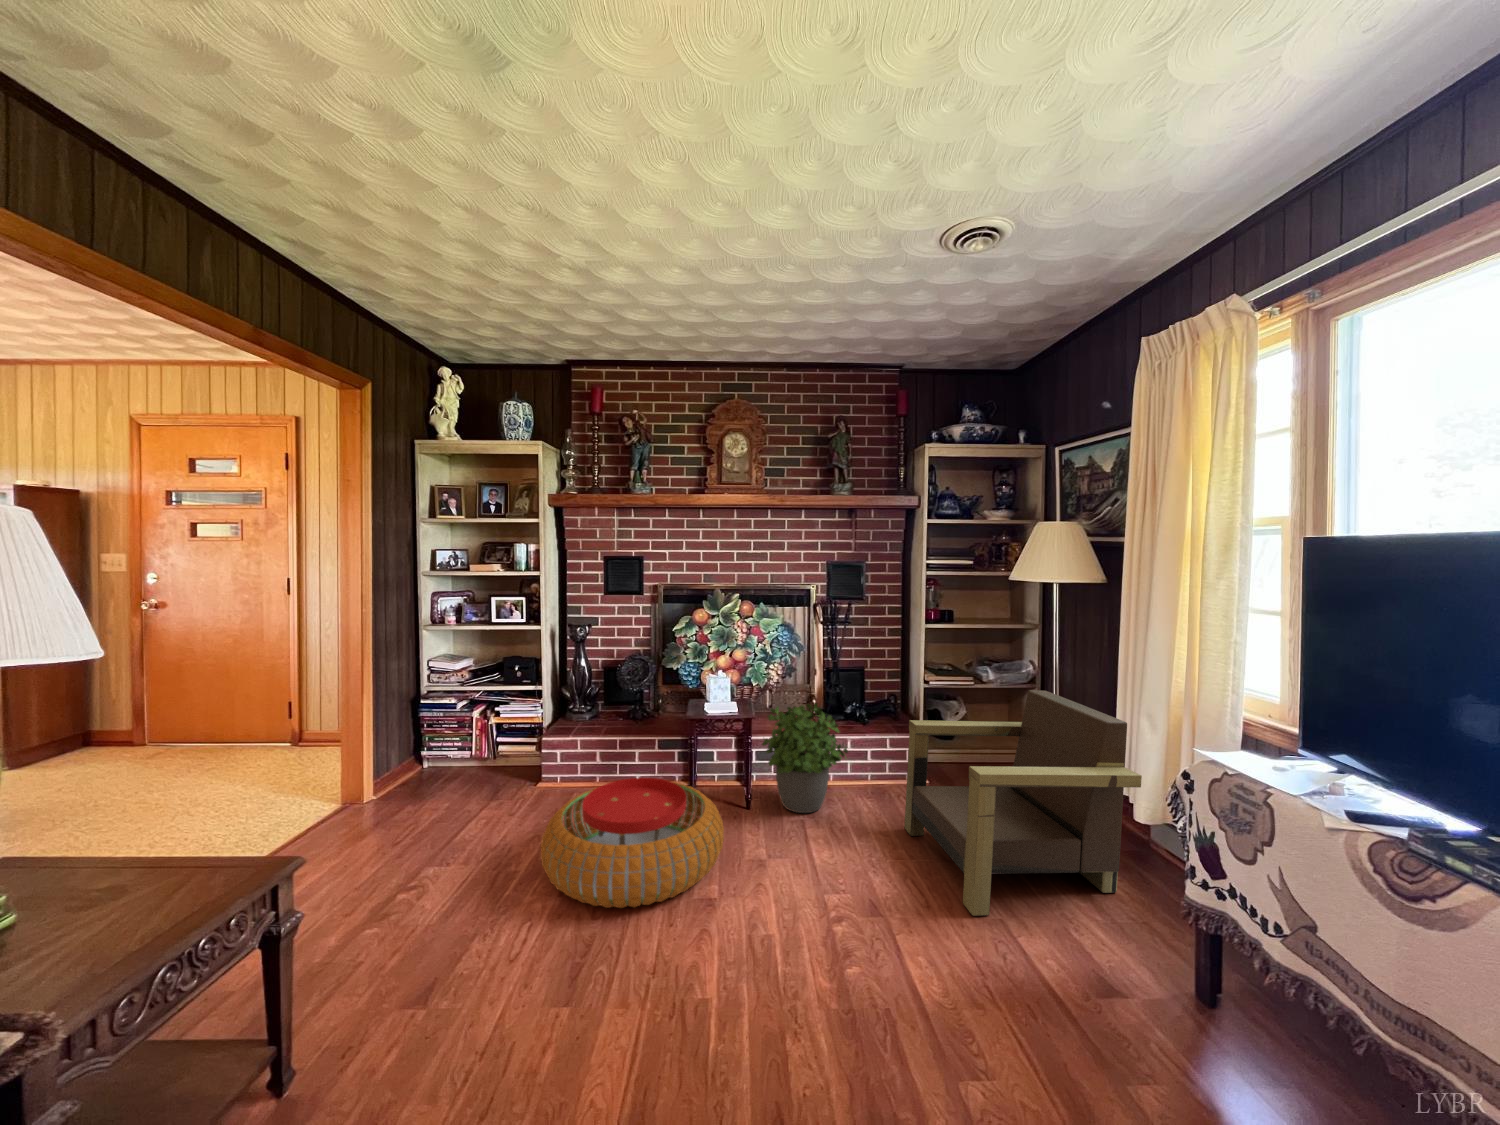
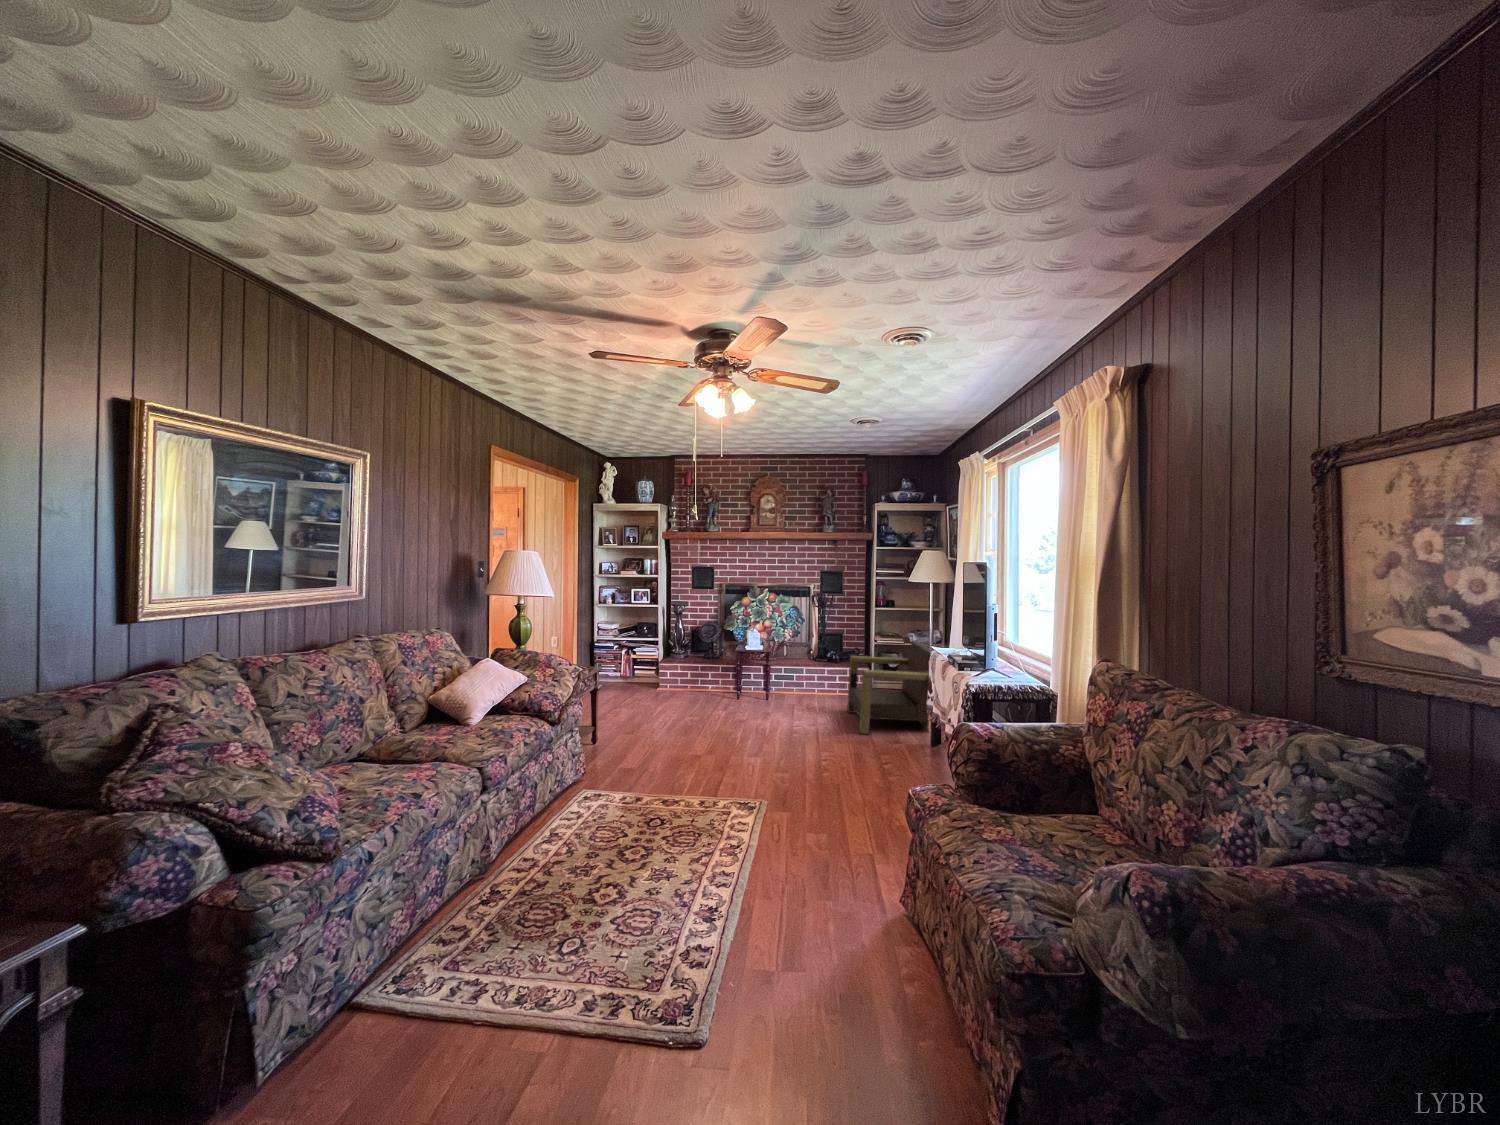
potted plant: present [762,703,848,813] -> none [776,648,821,704]
pouf: present [540,778,724,908] -> none [671,679,754,726]

